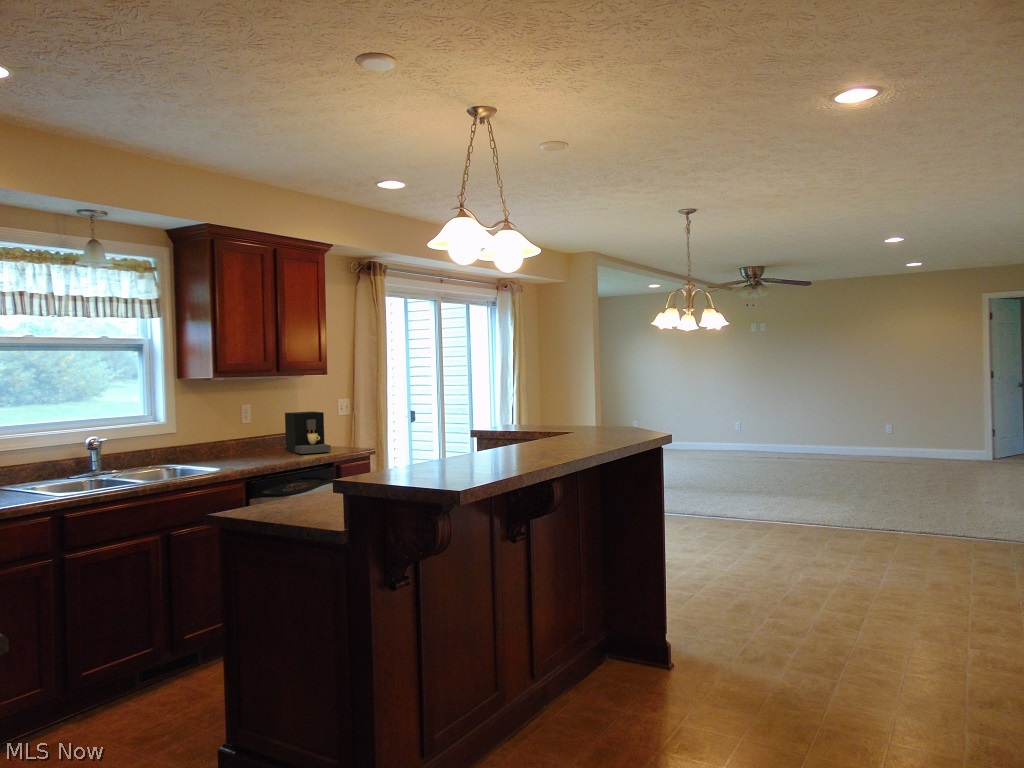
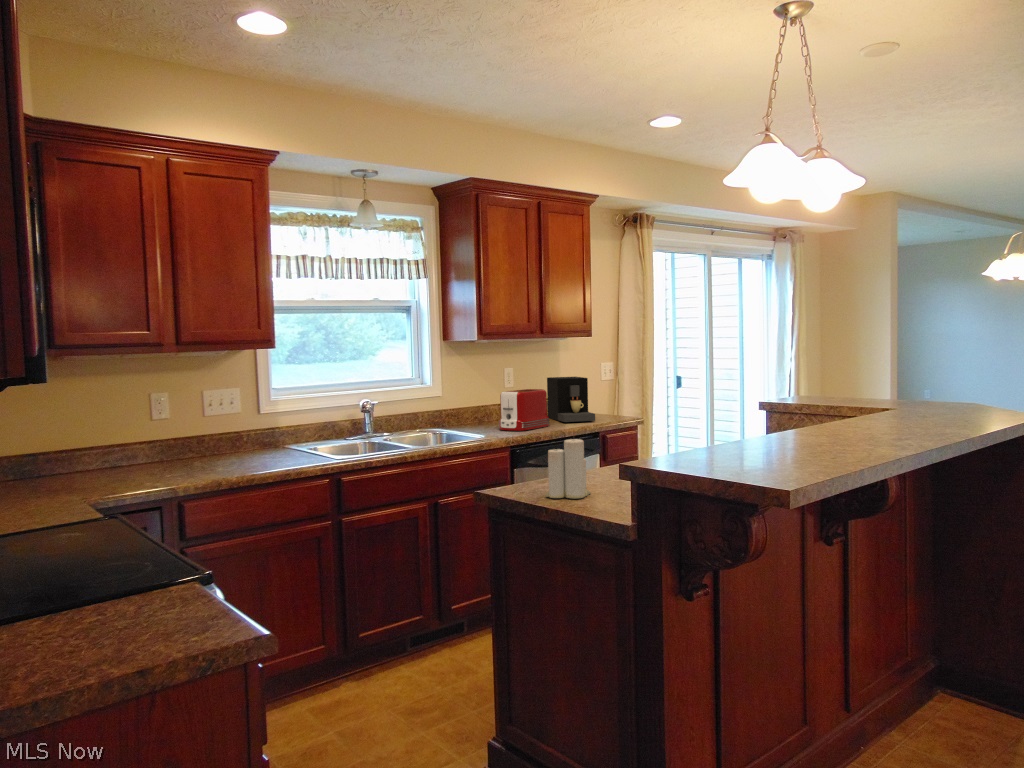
toaster: none [235,424,286,463] -> present [499,389,549,431]
candle: none [271,458,312,514] -> present [546,439,590,498]

